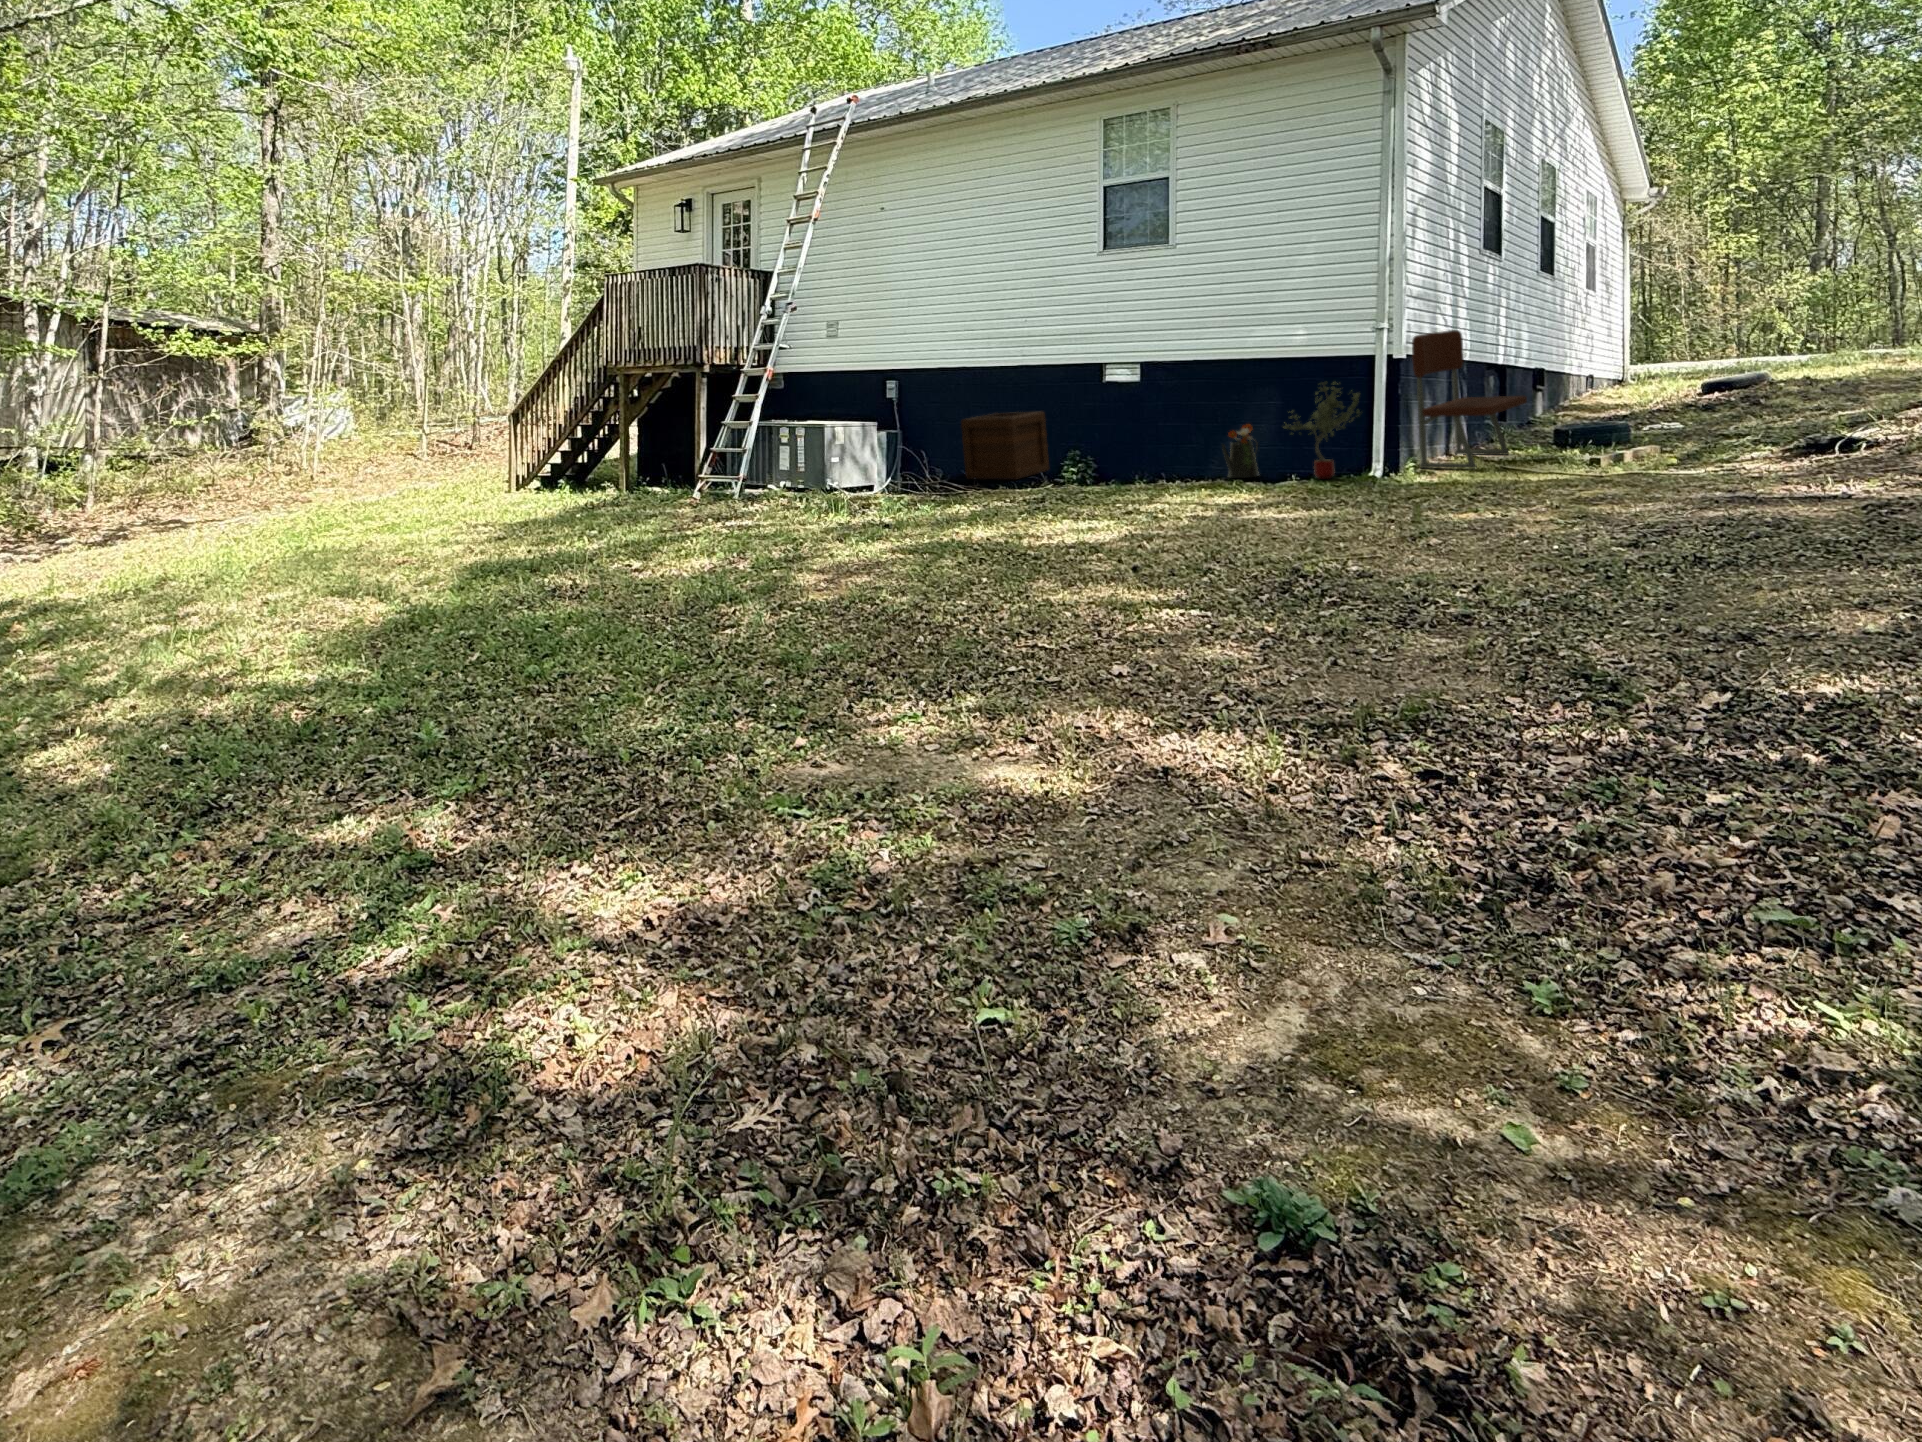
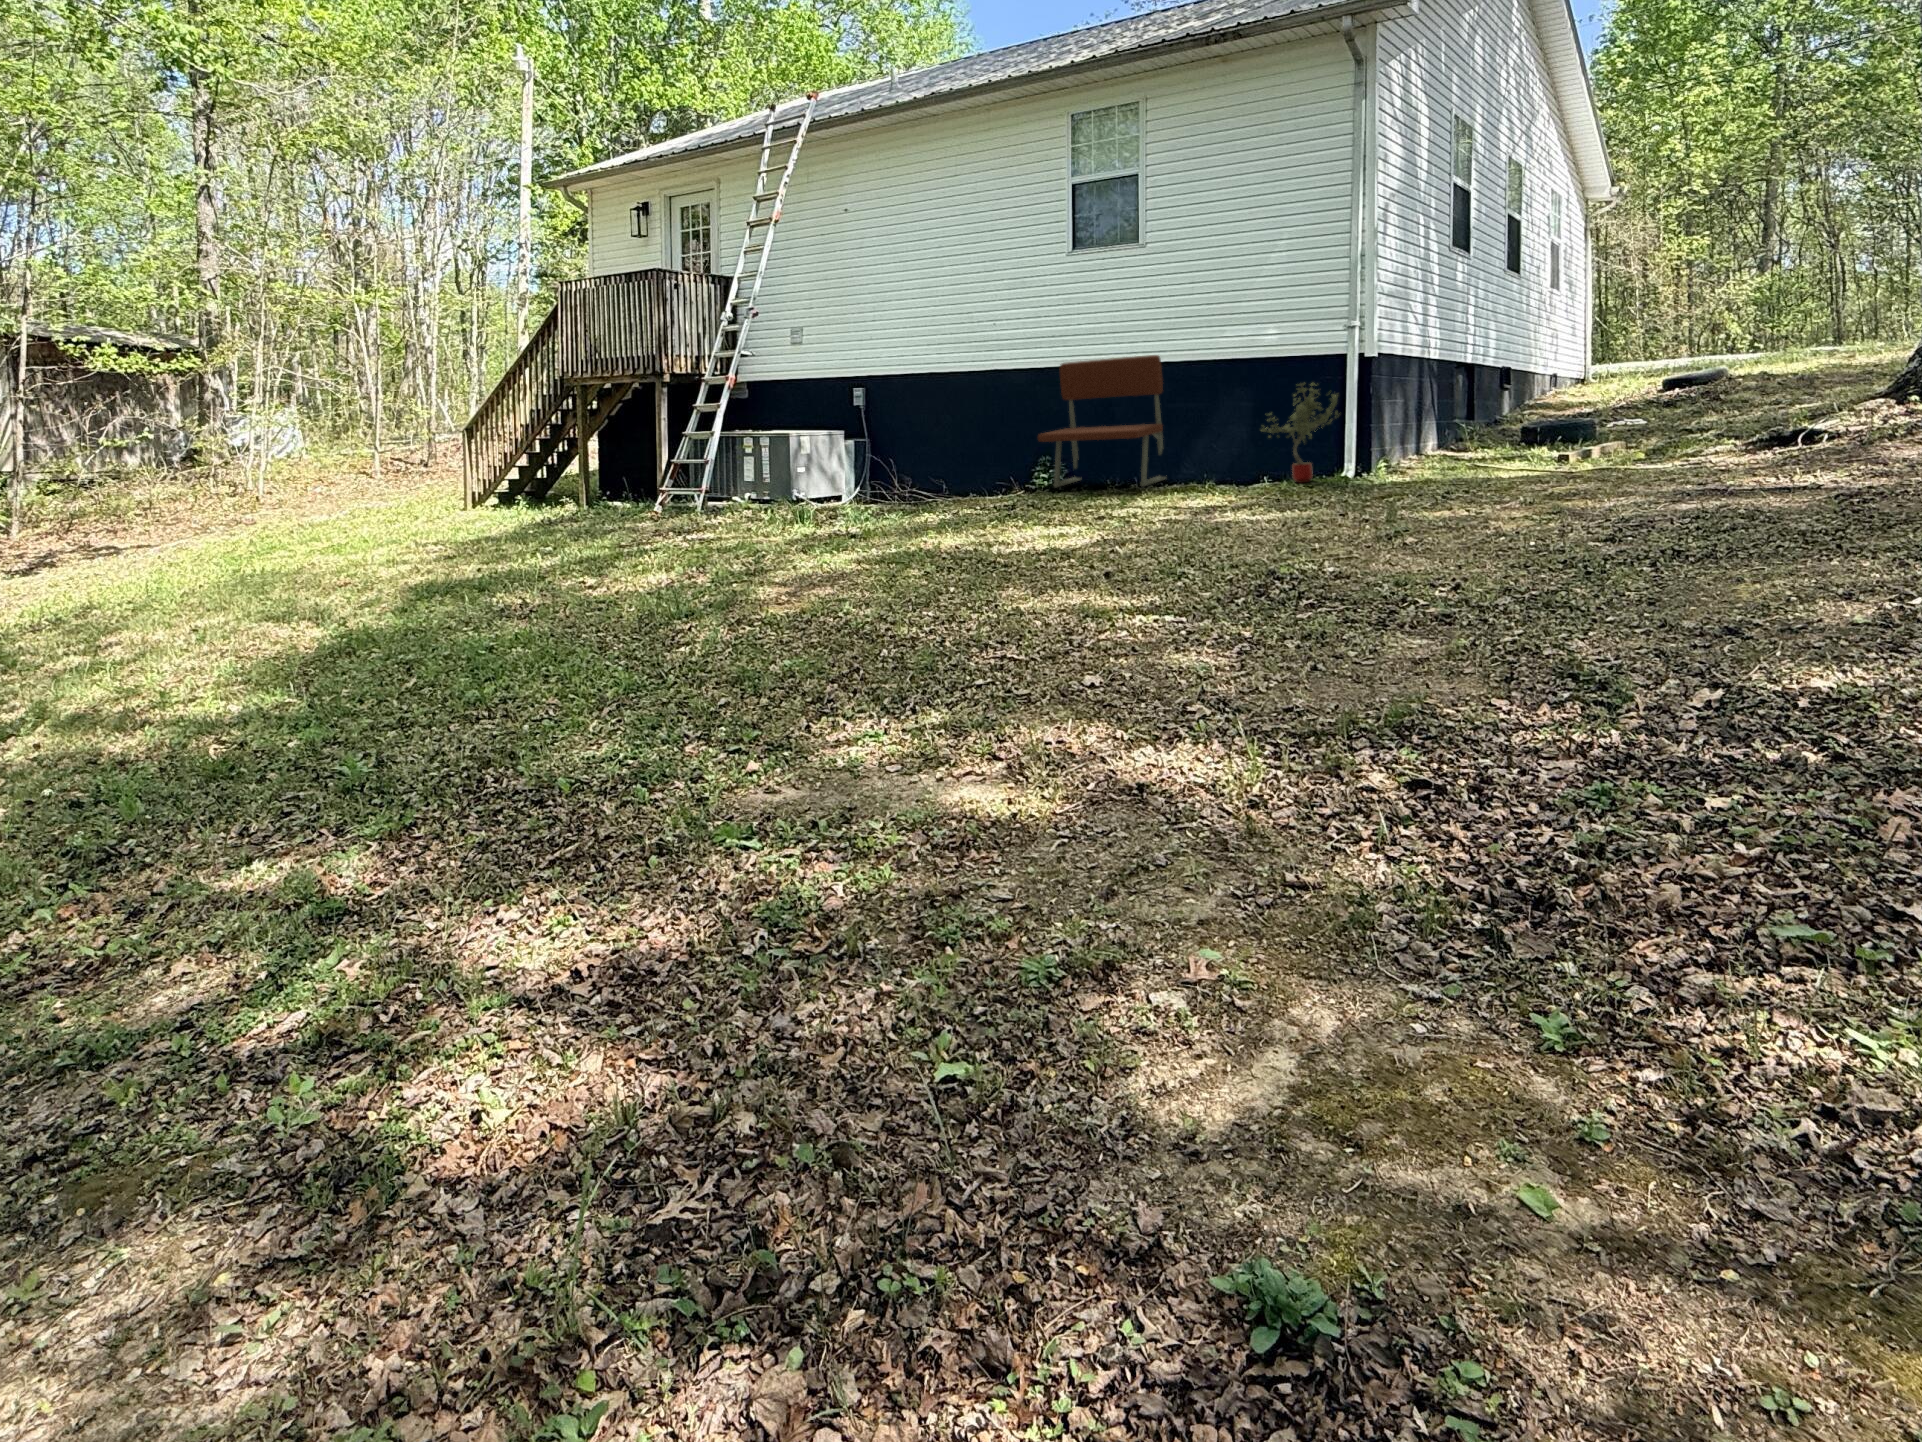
bench: present [1412,330,1527,469] -> present [1038,355,1166,487]
wooden crate: present [961,411,1049,480] -> none [932,418,1024,489]
watering can: present [1222,424,1259,478] -> none [1199,427,1237,483]

